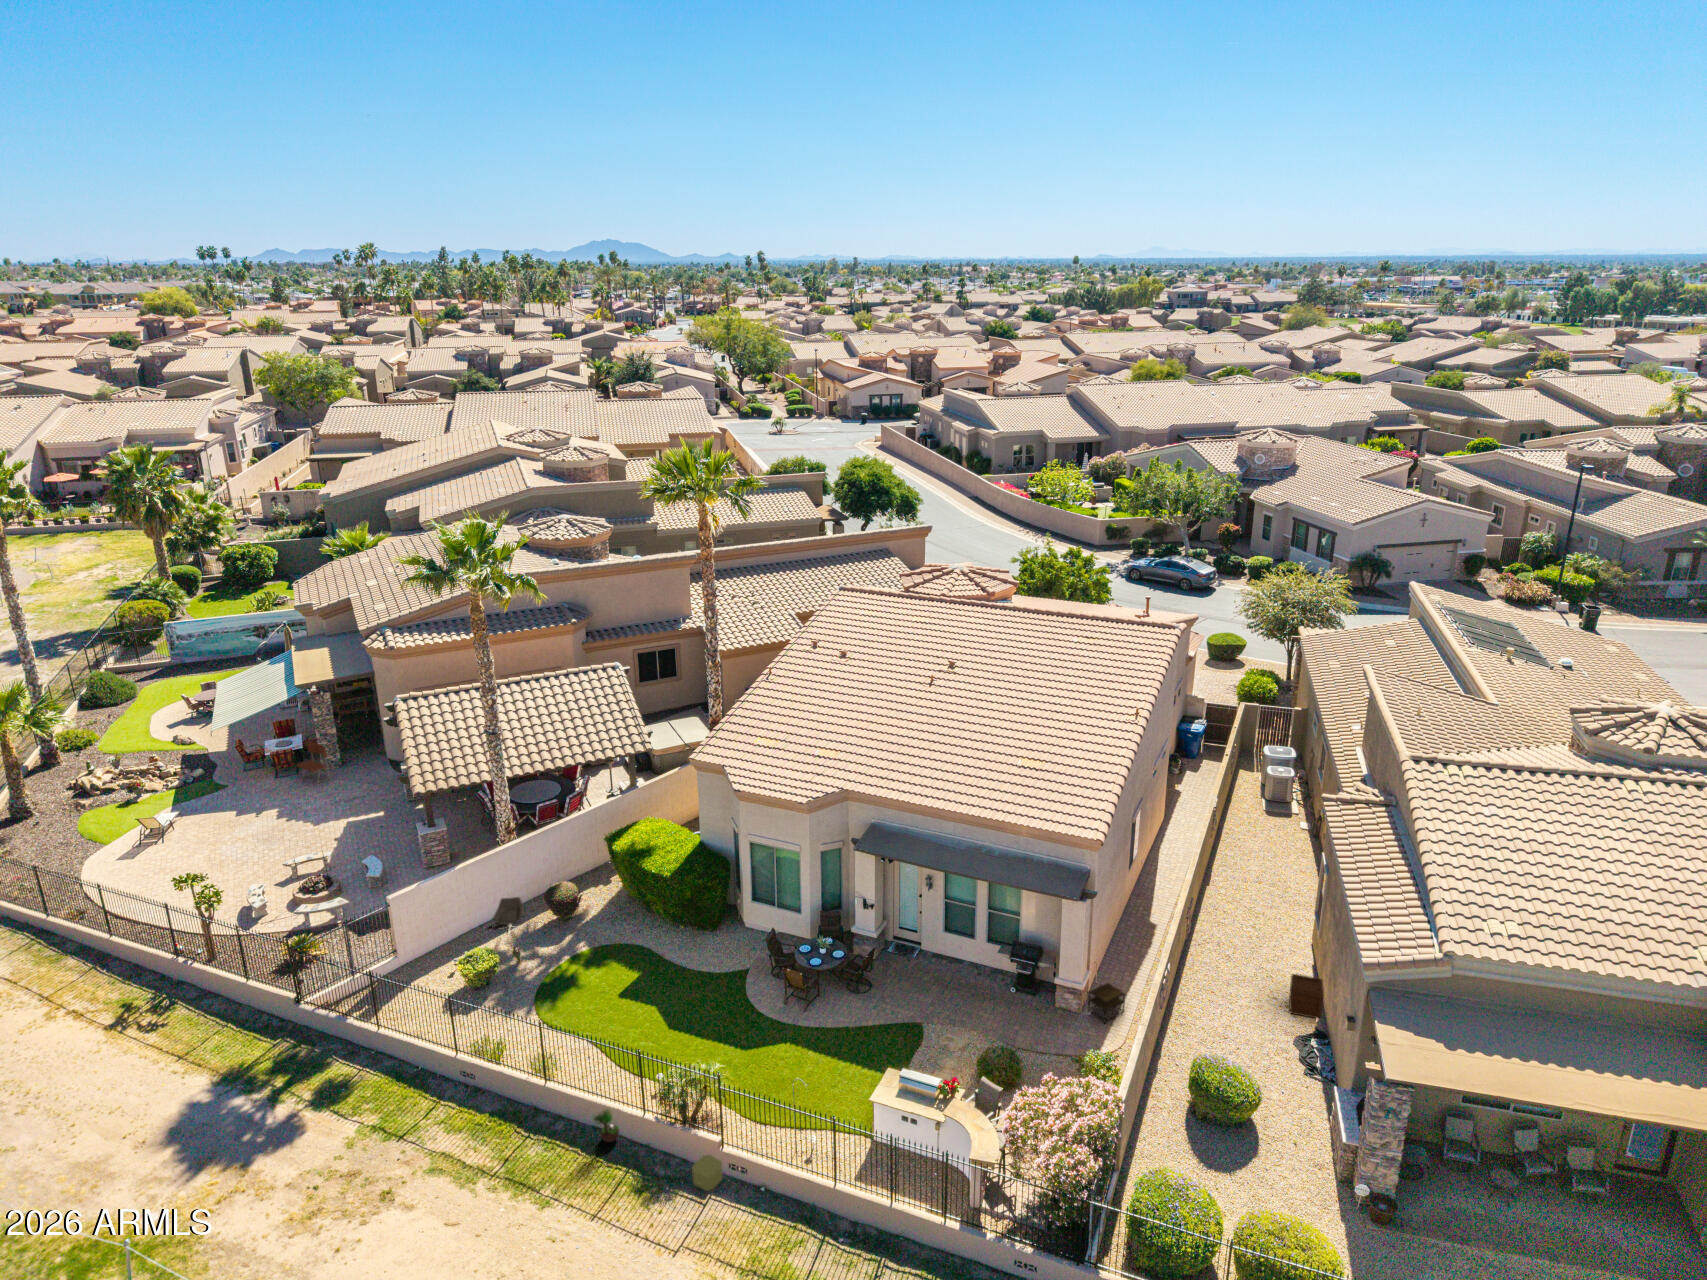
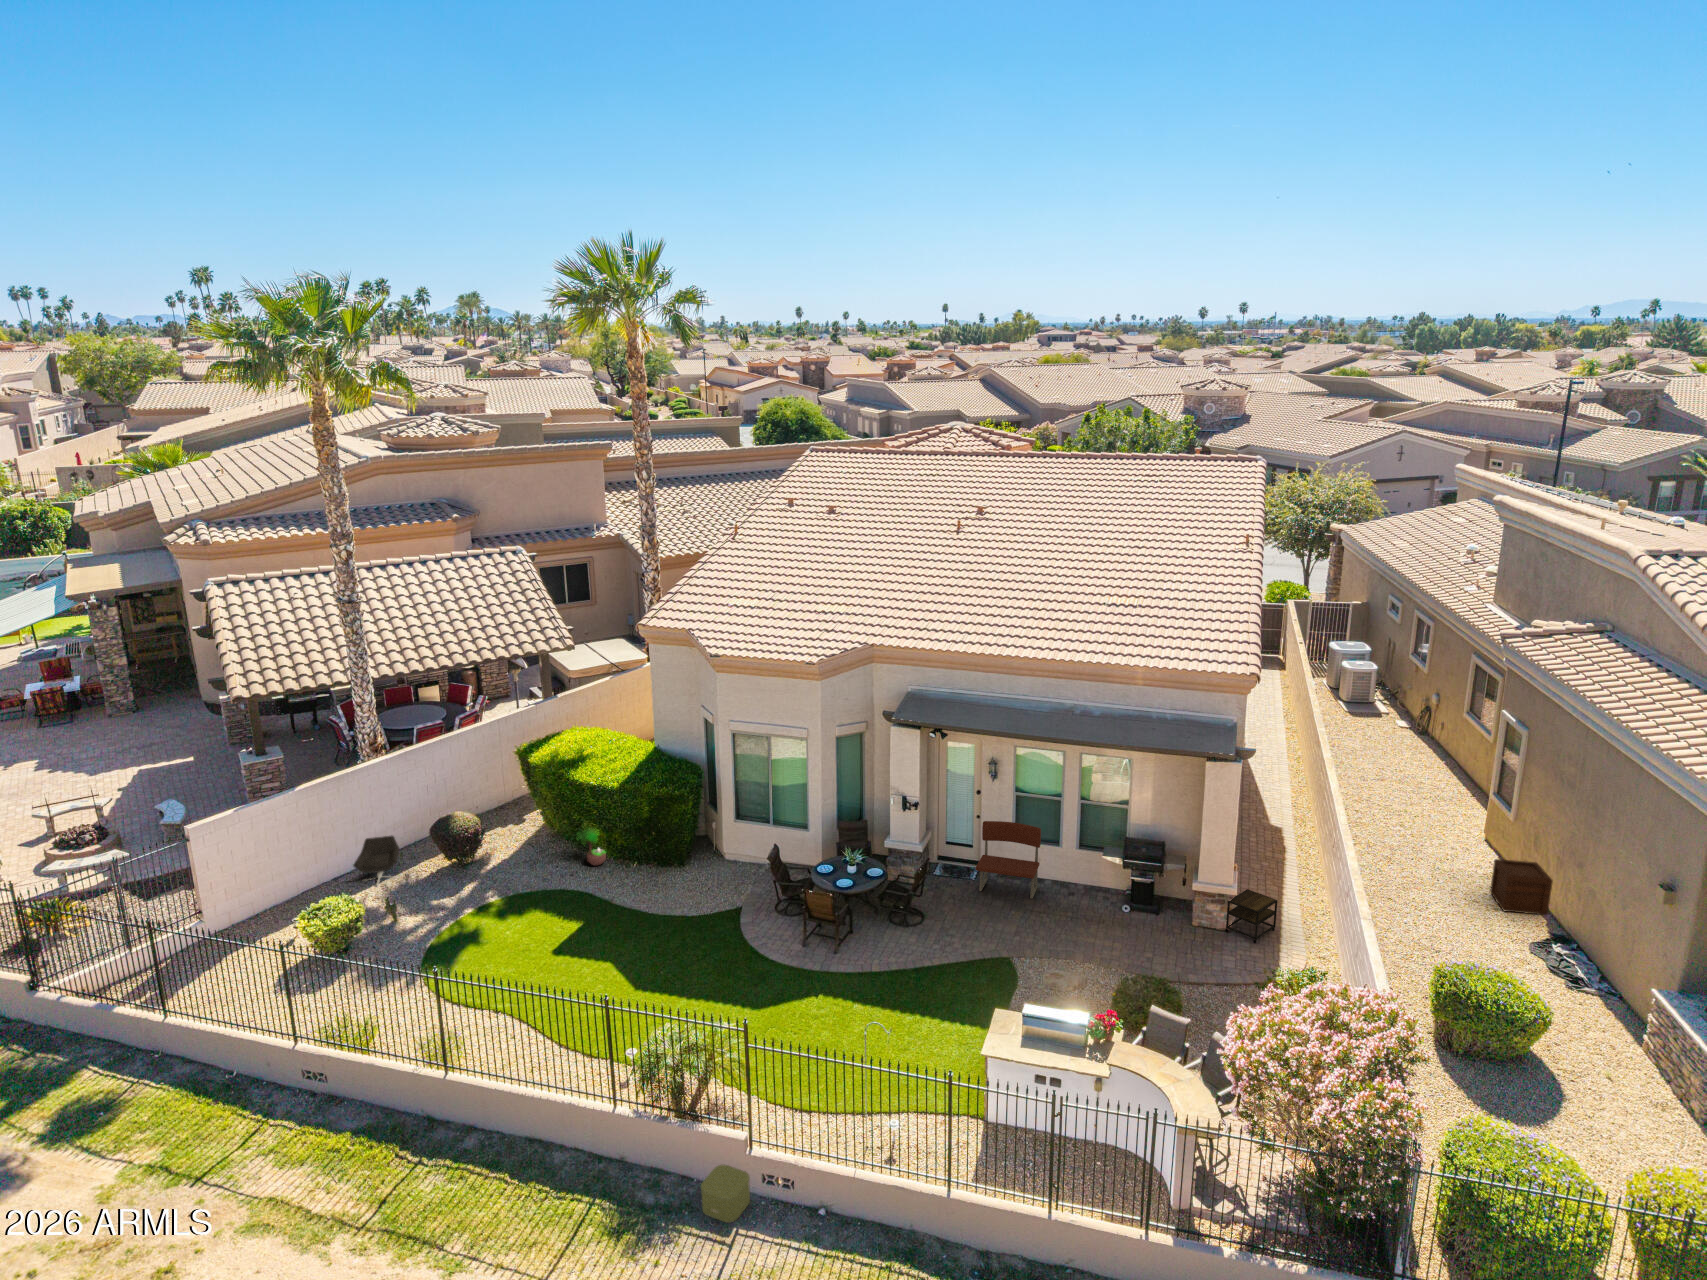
bench: present [296,743,330,782] -> present [976,821,1041,899]
potted tree: present [593,1109,619,1142] -> present [579,829,606,865]

